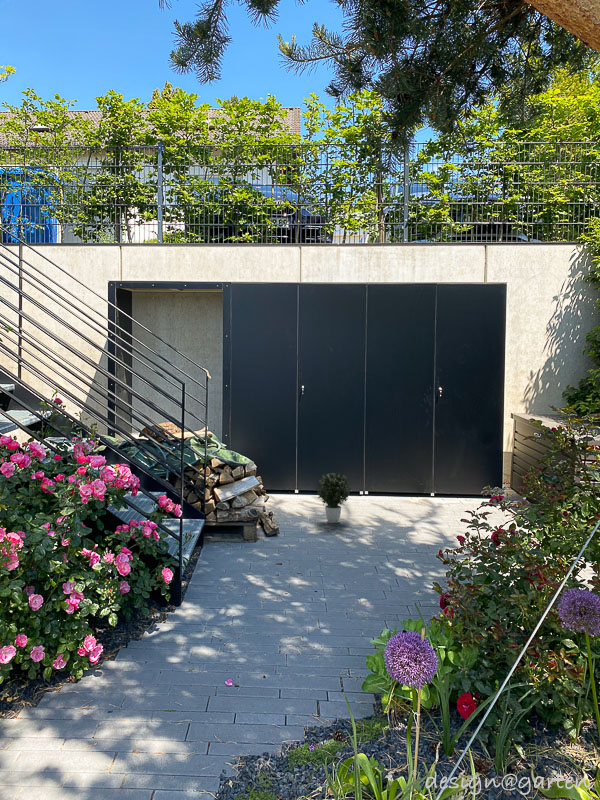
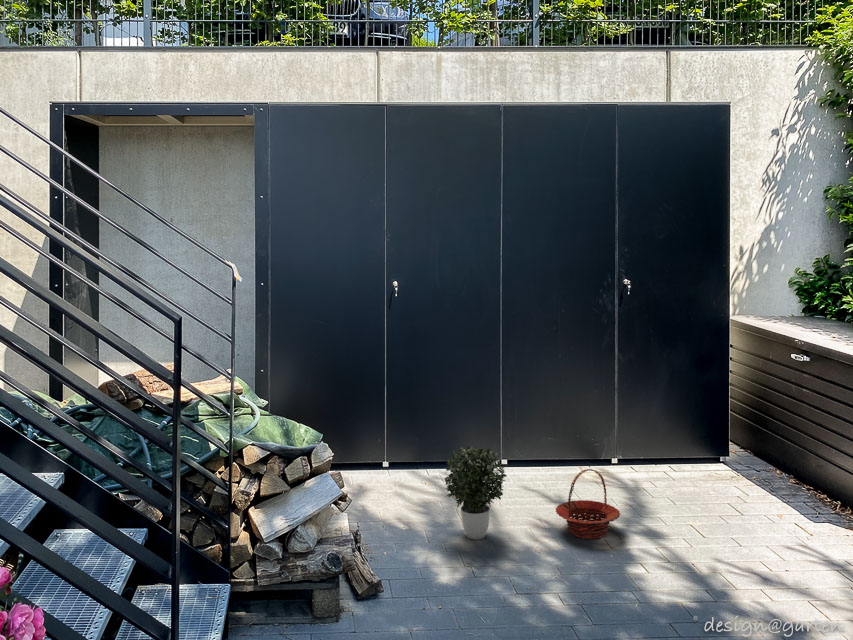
basket: none [378,489,414,526] -> present [556,469,620,539]

